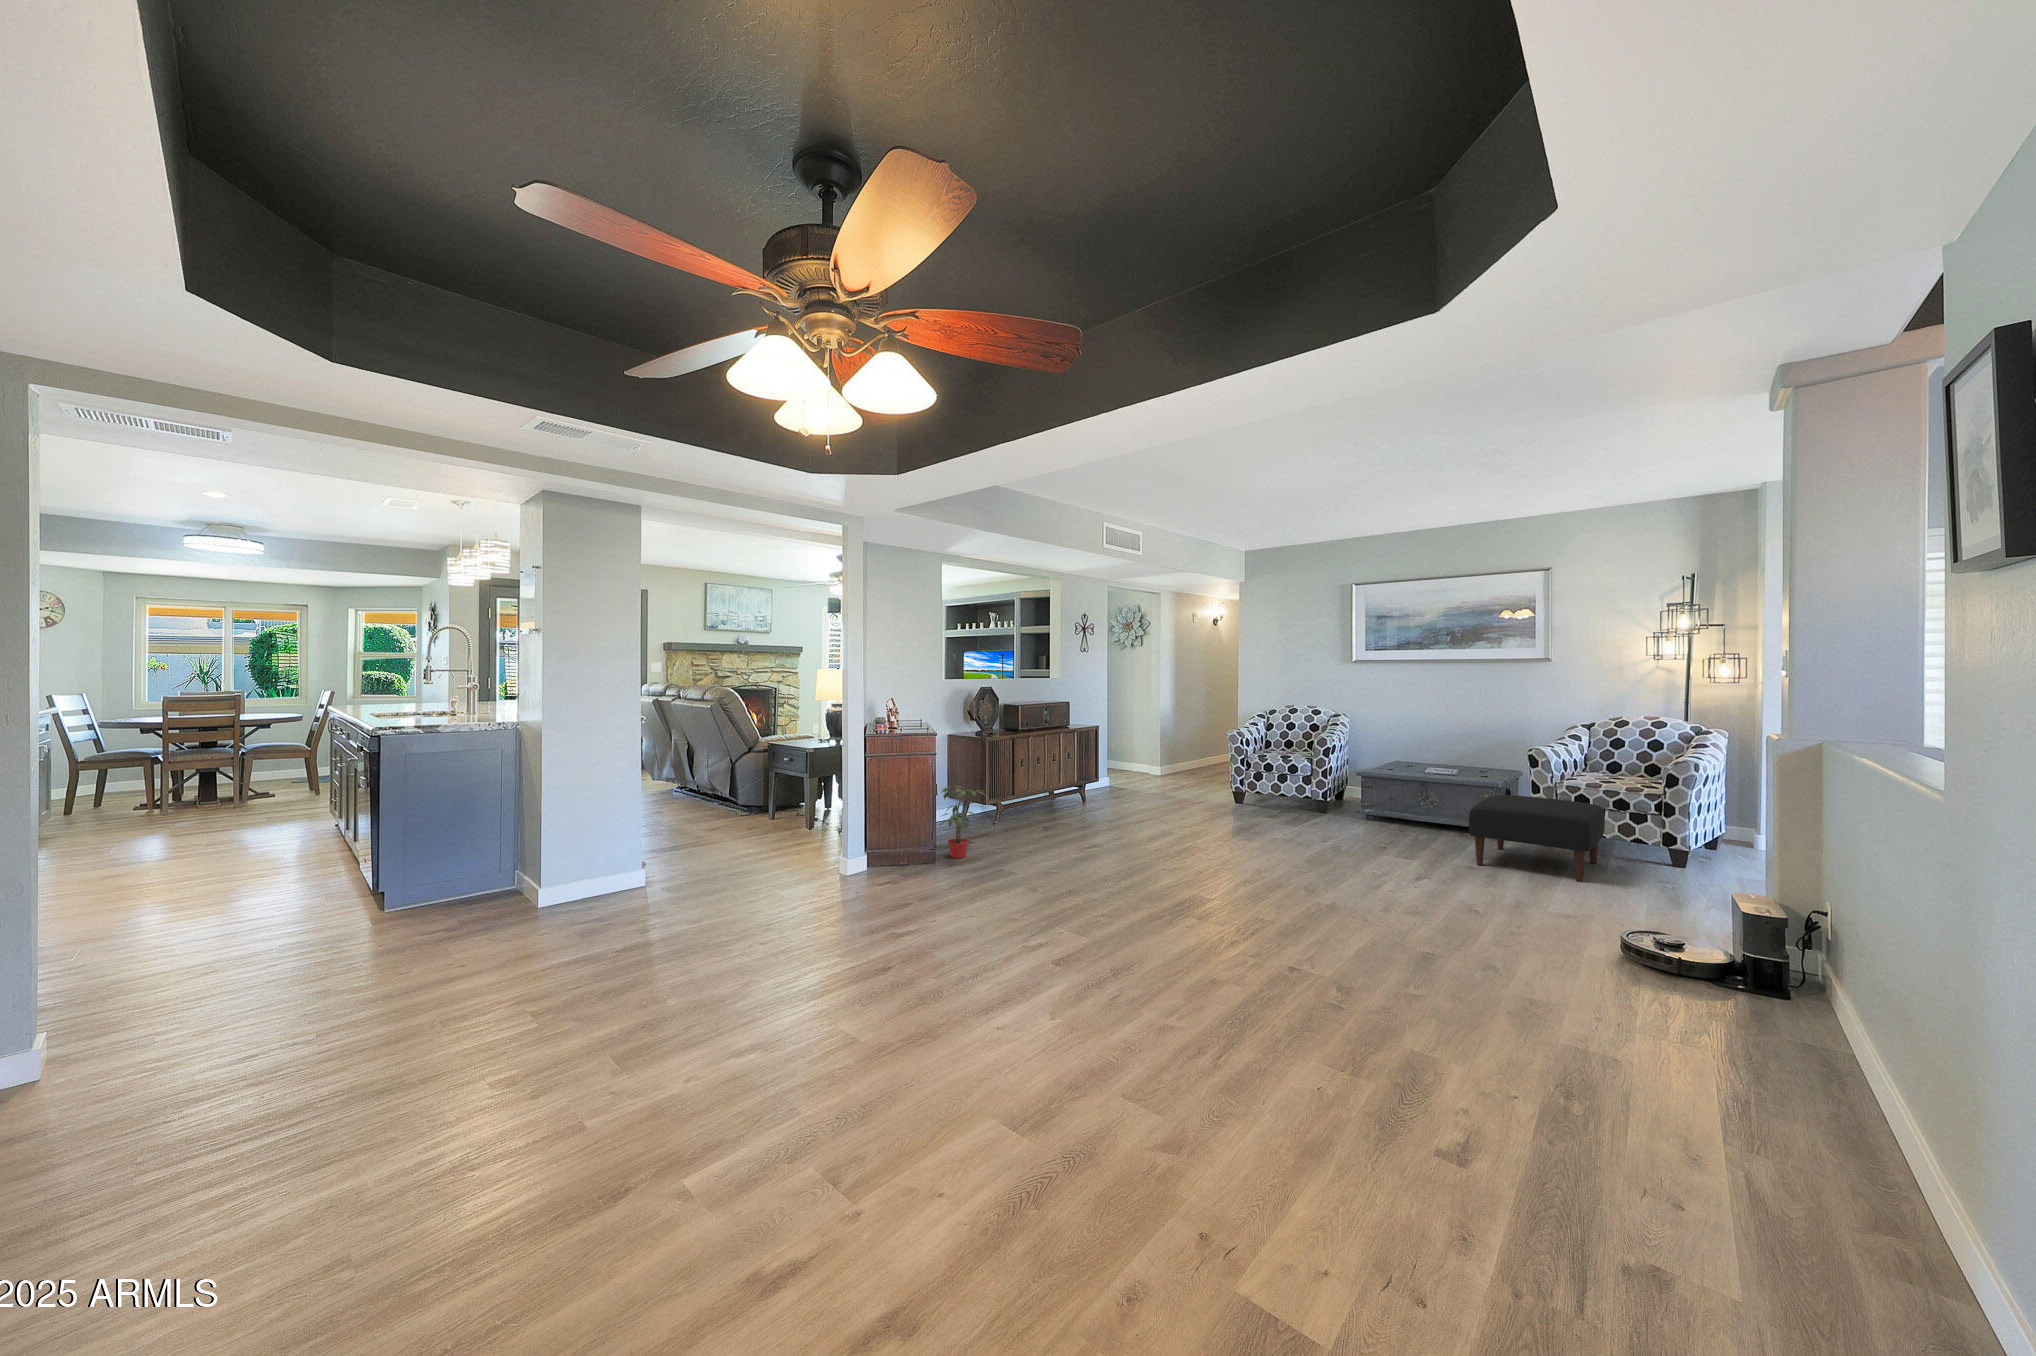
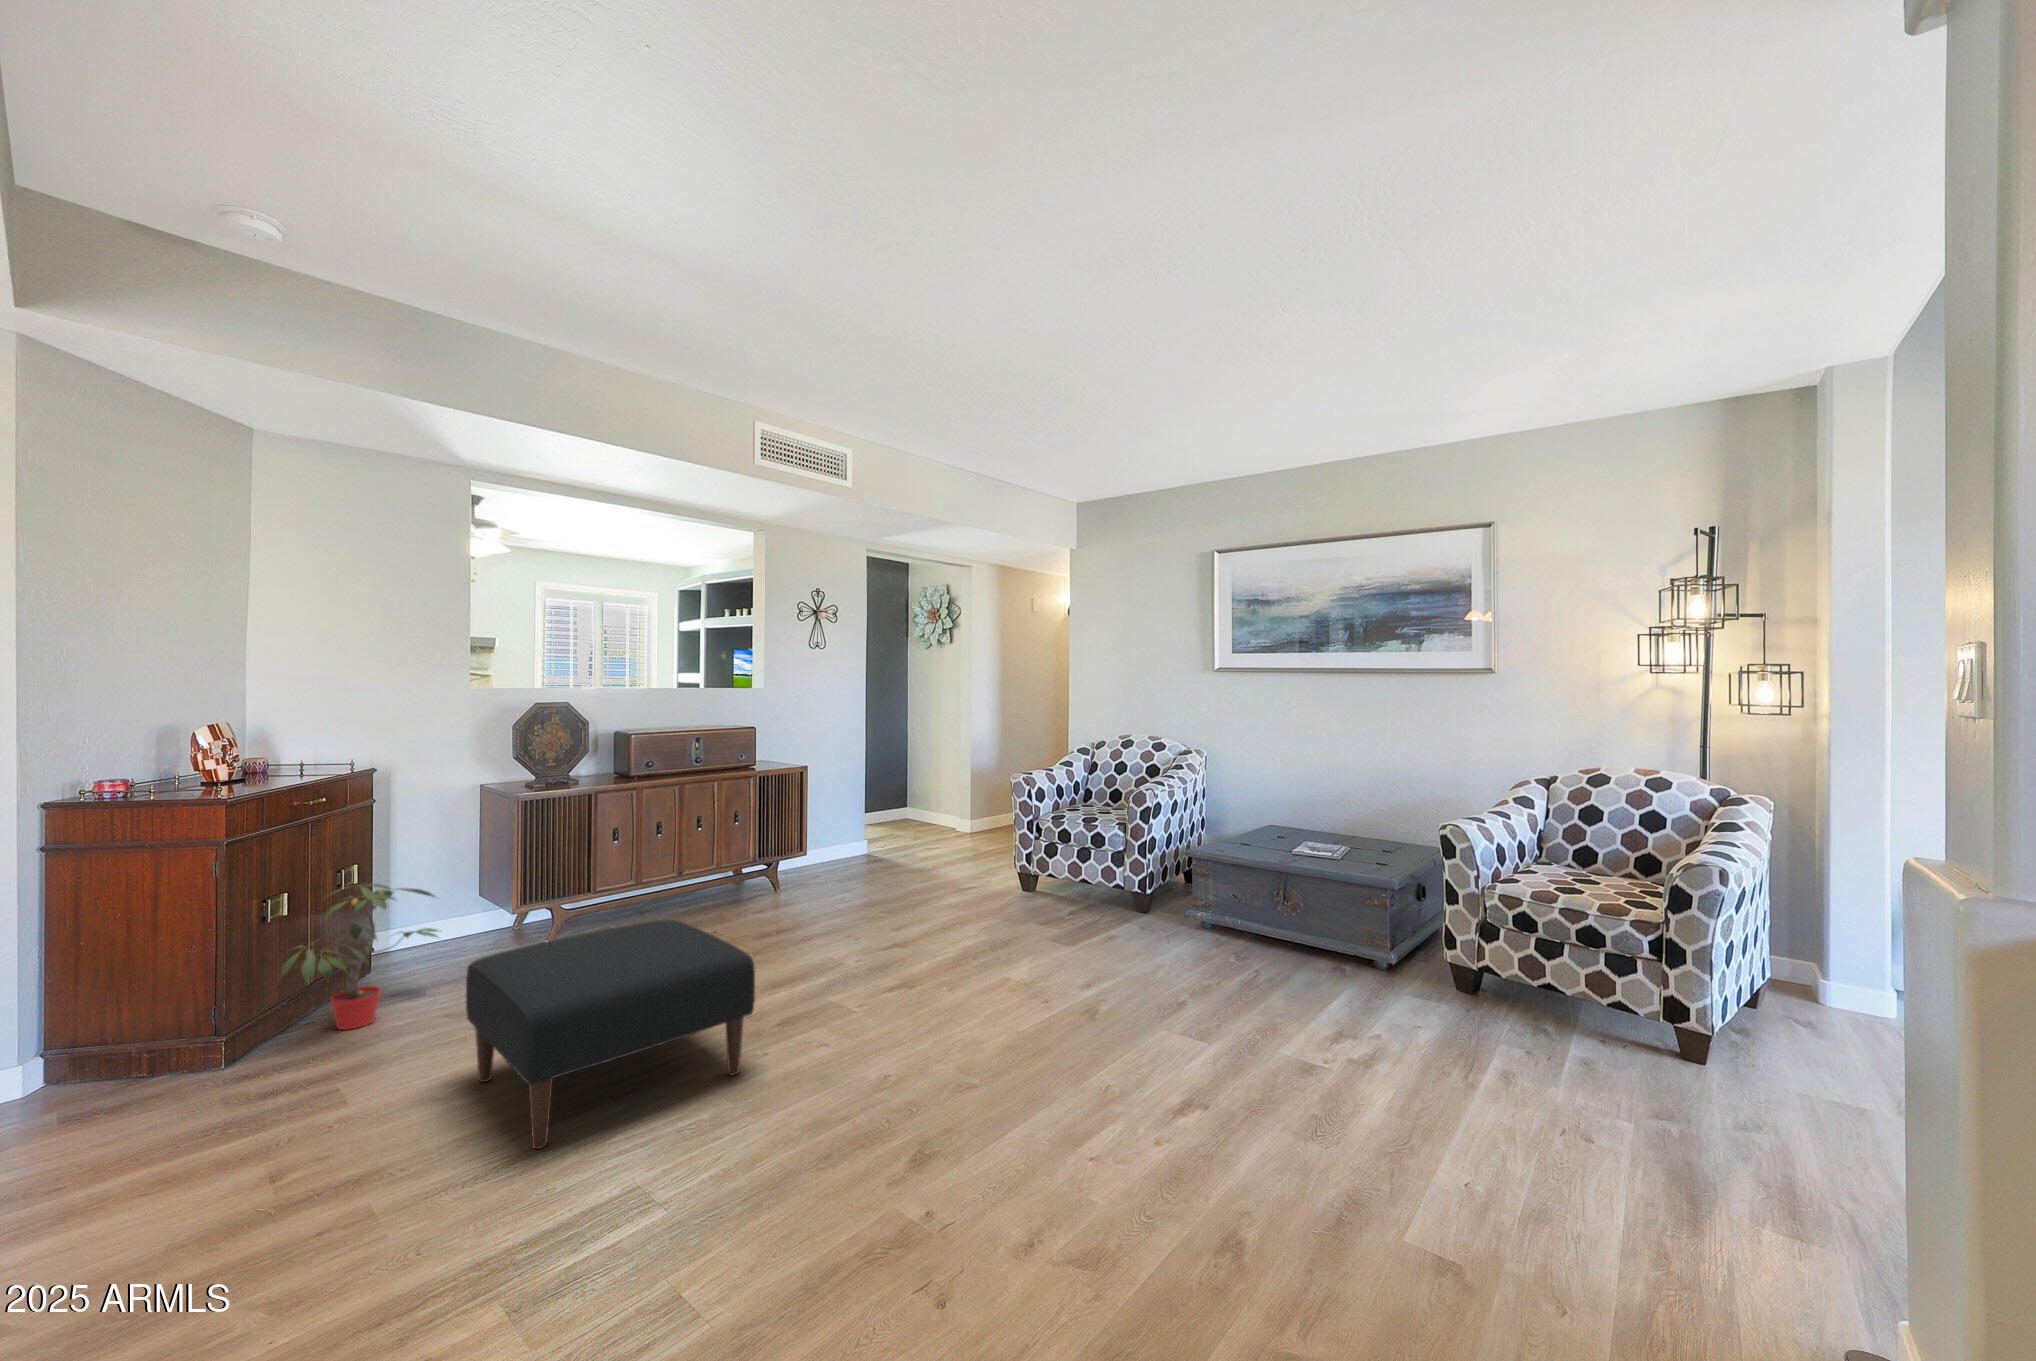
ottoman: present [1469,795,1605,882] -> present [466,920,755,1149]

